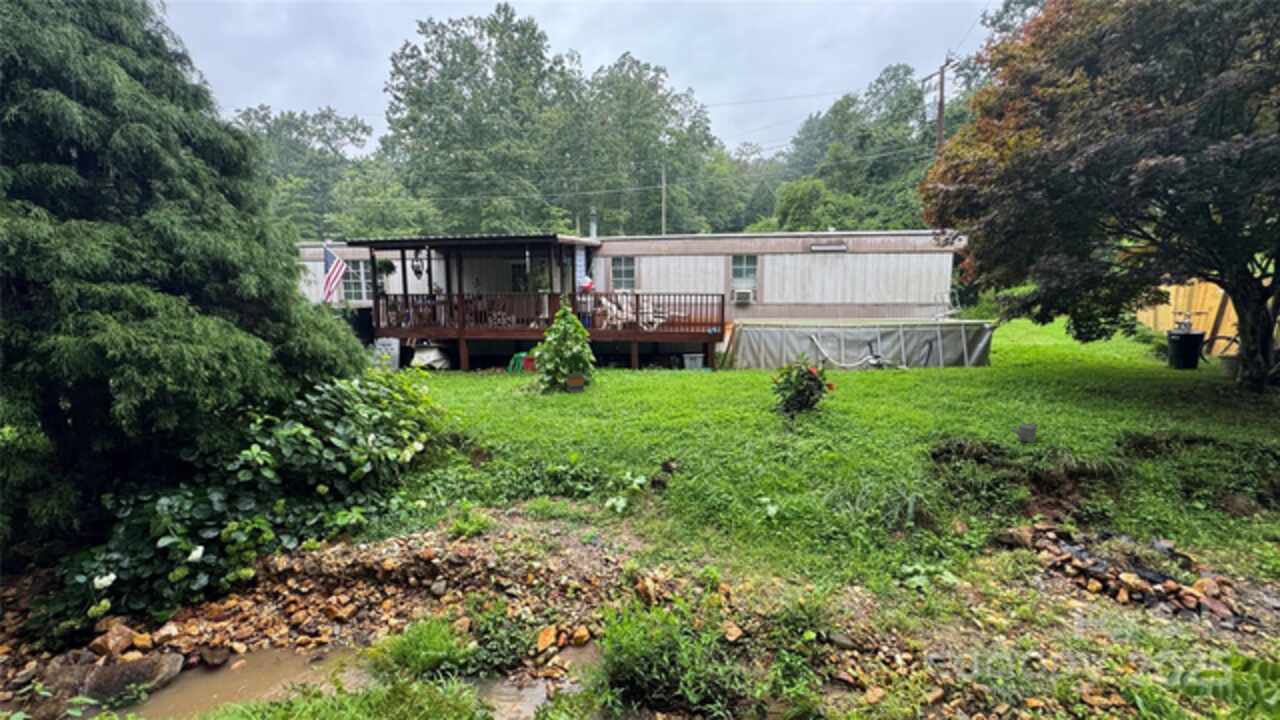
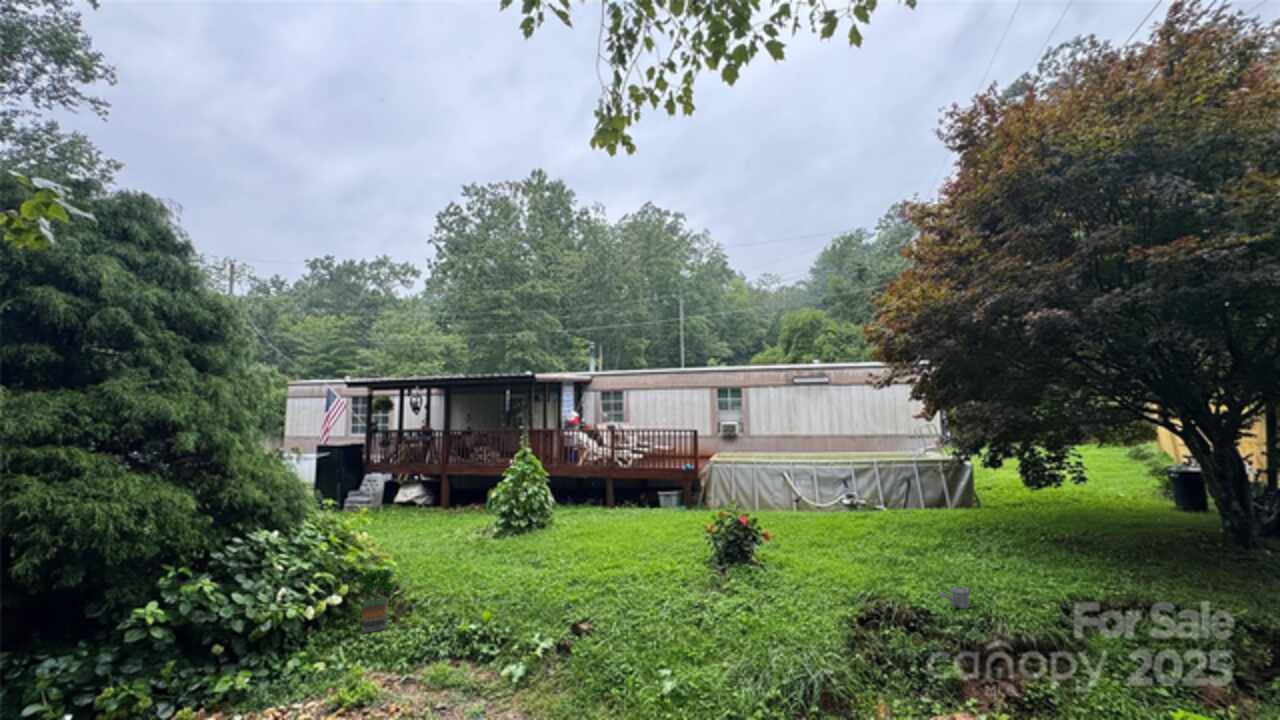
potted tree: present [562,354,588,393] -> present [356,569,396,633]

